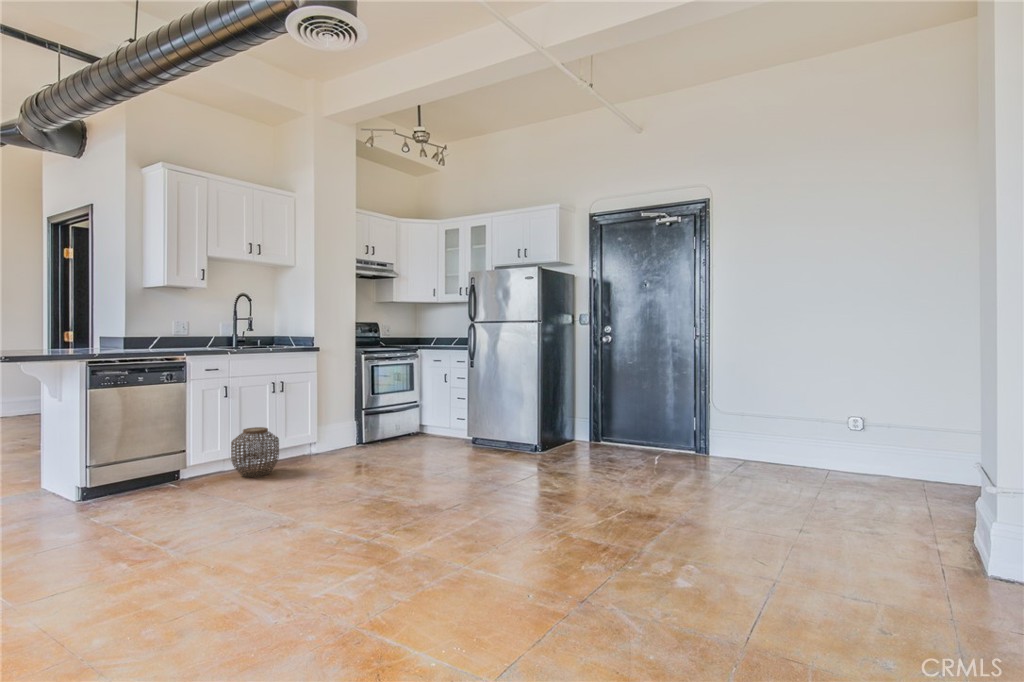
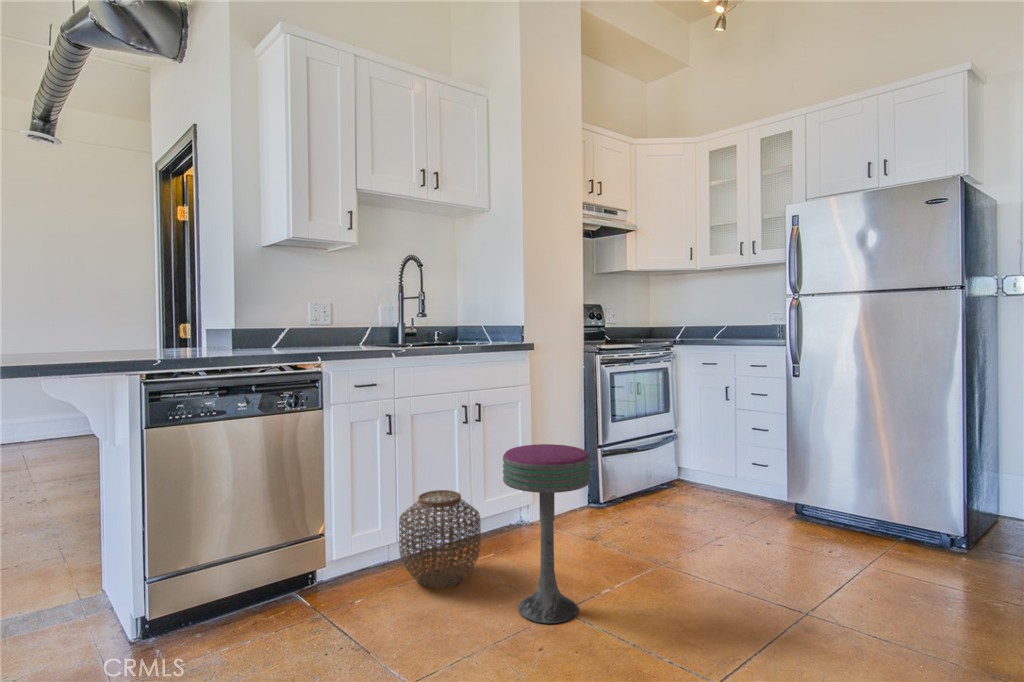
bar stool: none [288,399,334,483] -> present [503,444,590,623]

